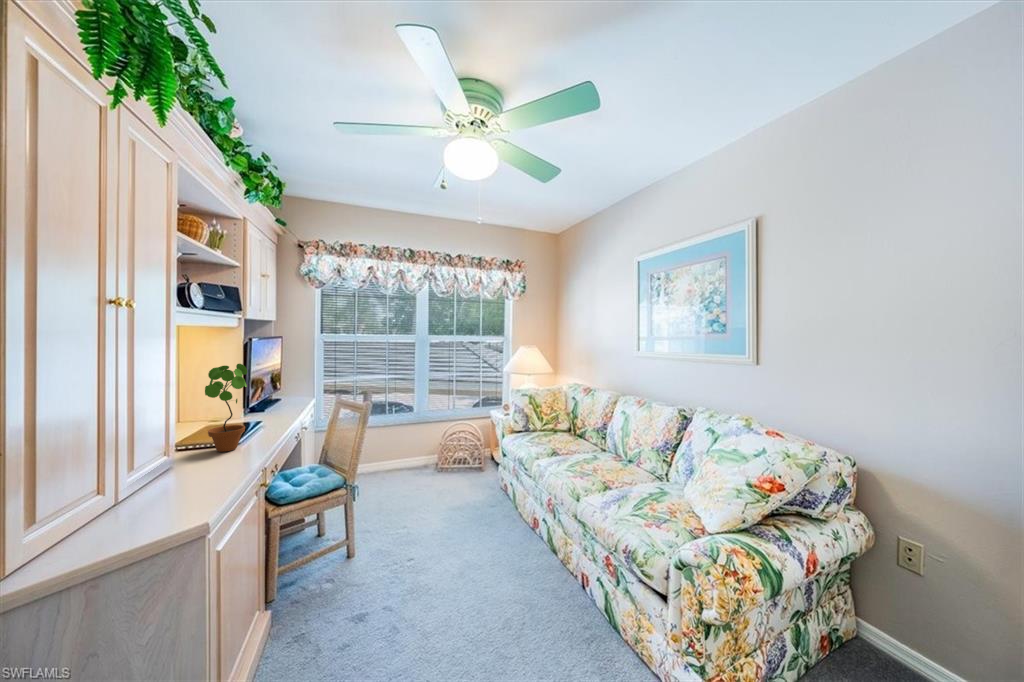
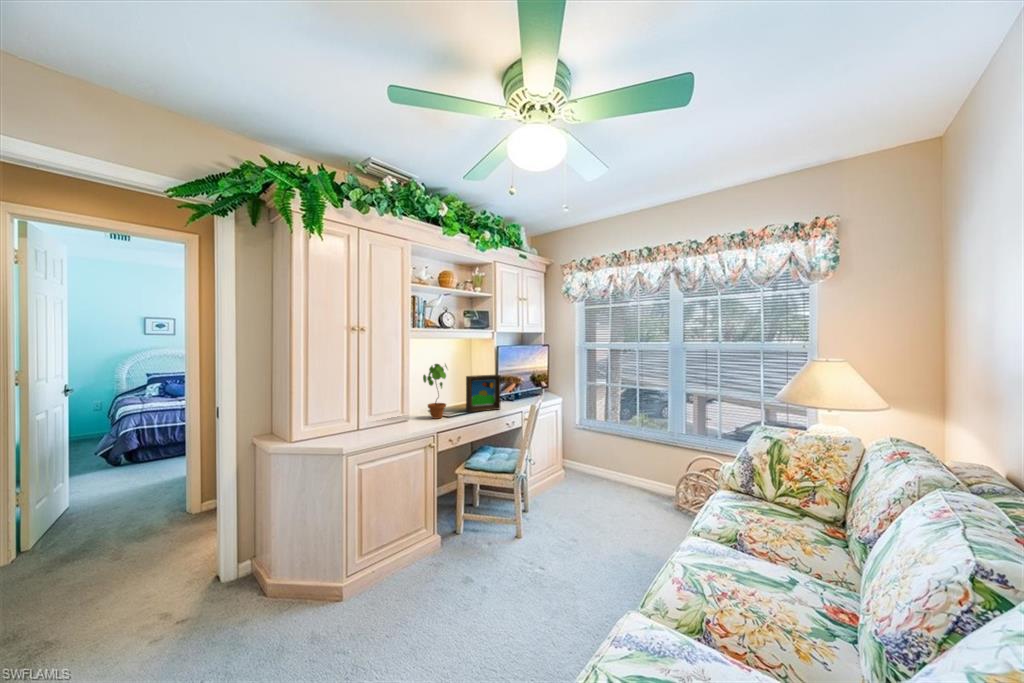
picture frame: none [242,375,284,432] -> present [466,375,501,412]

